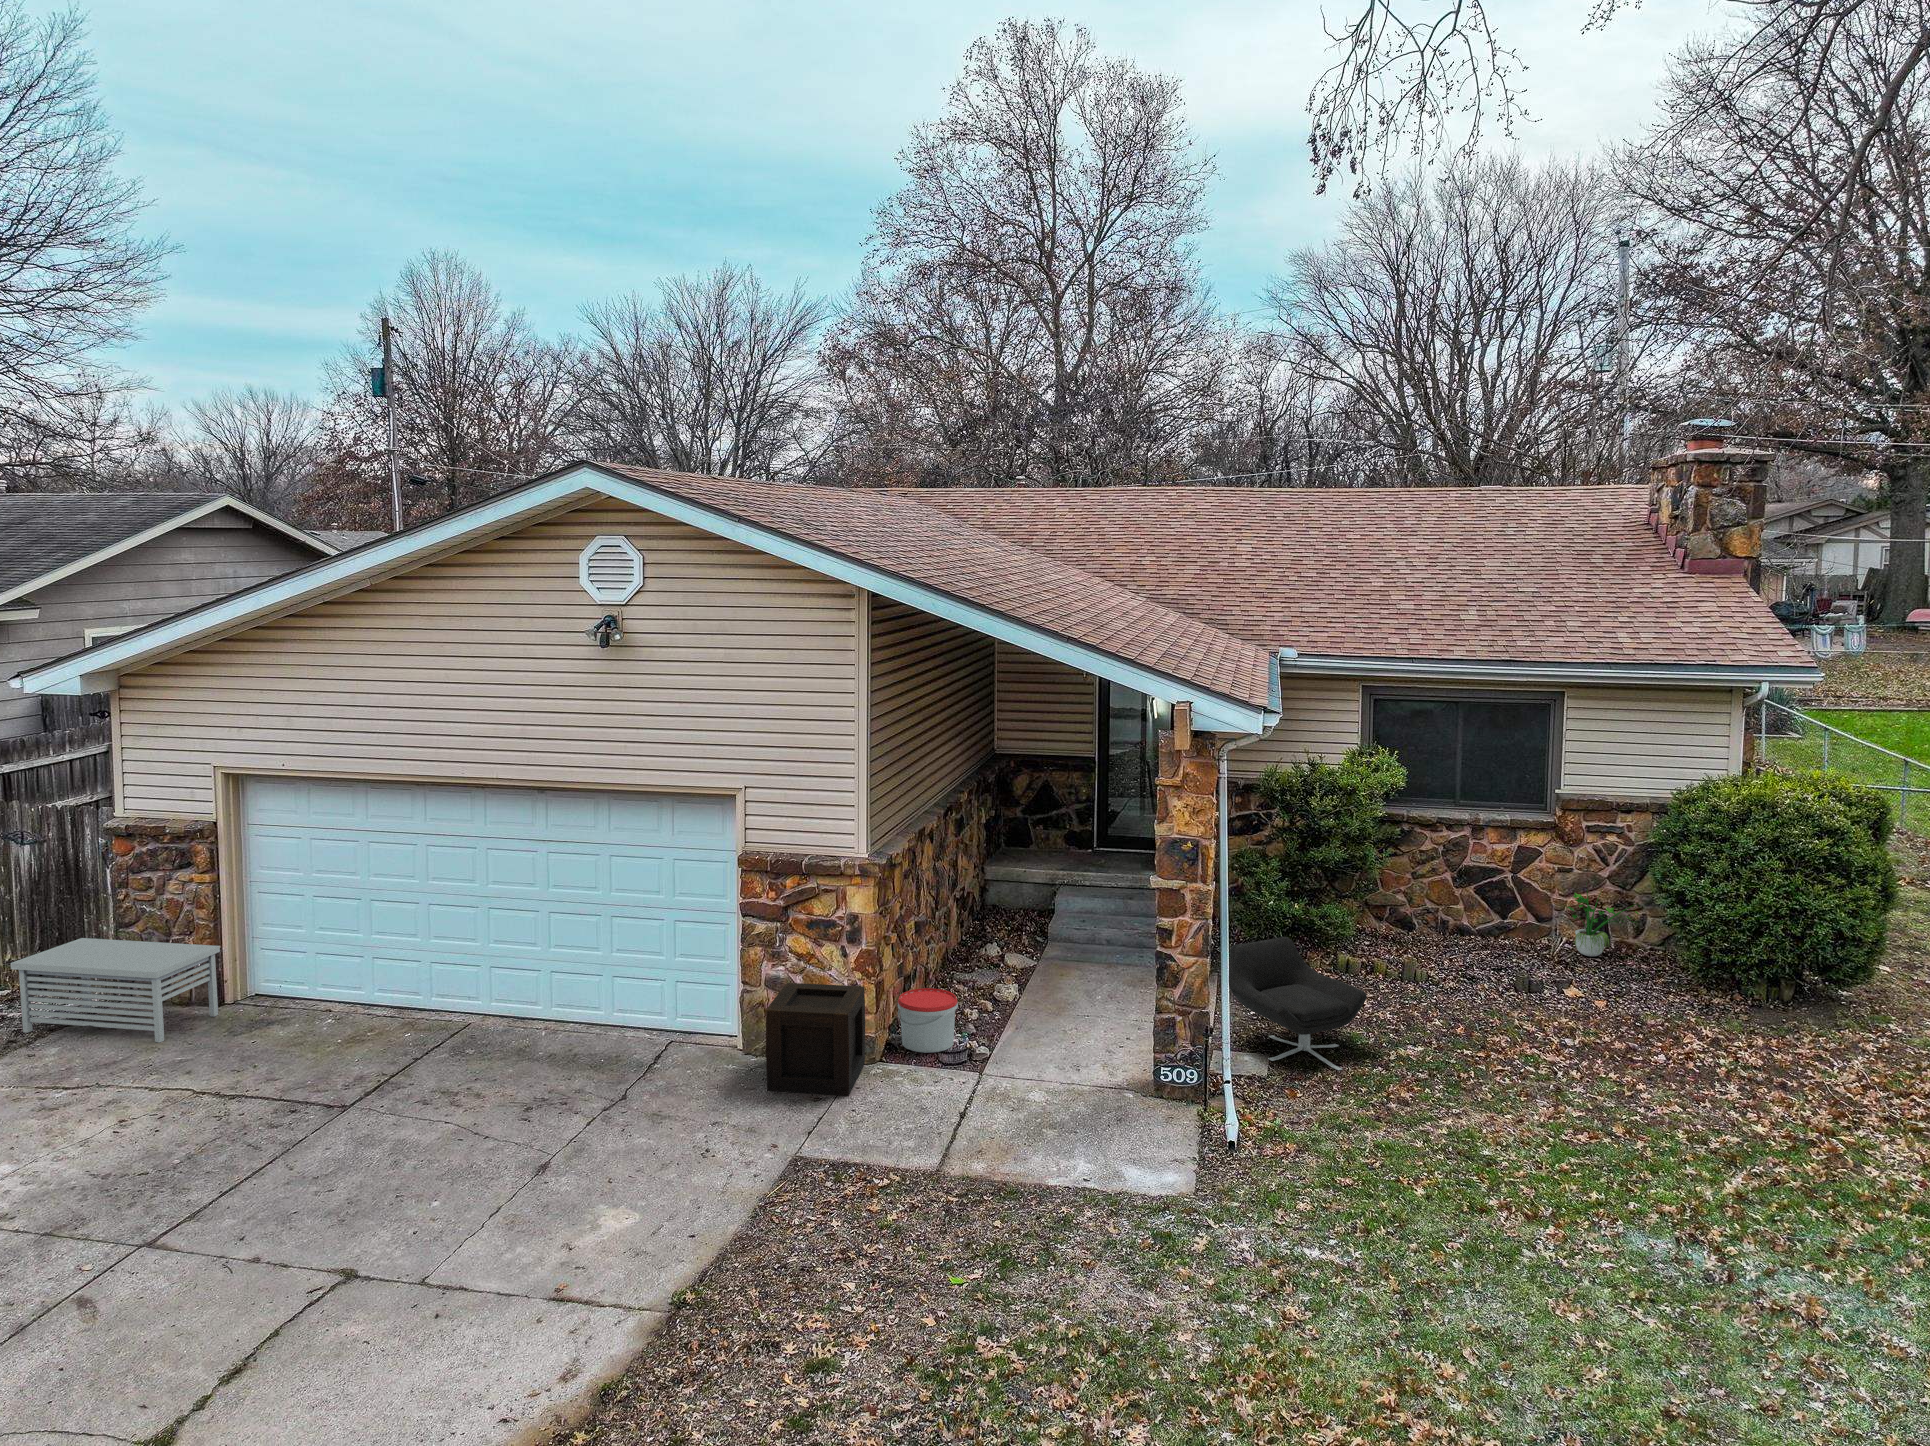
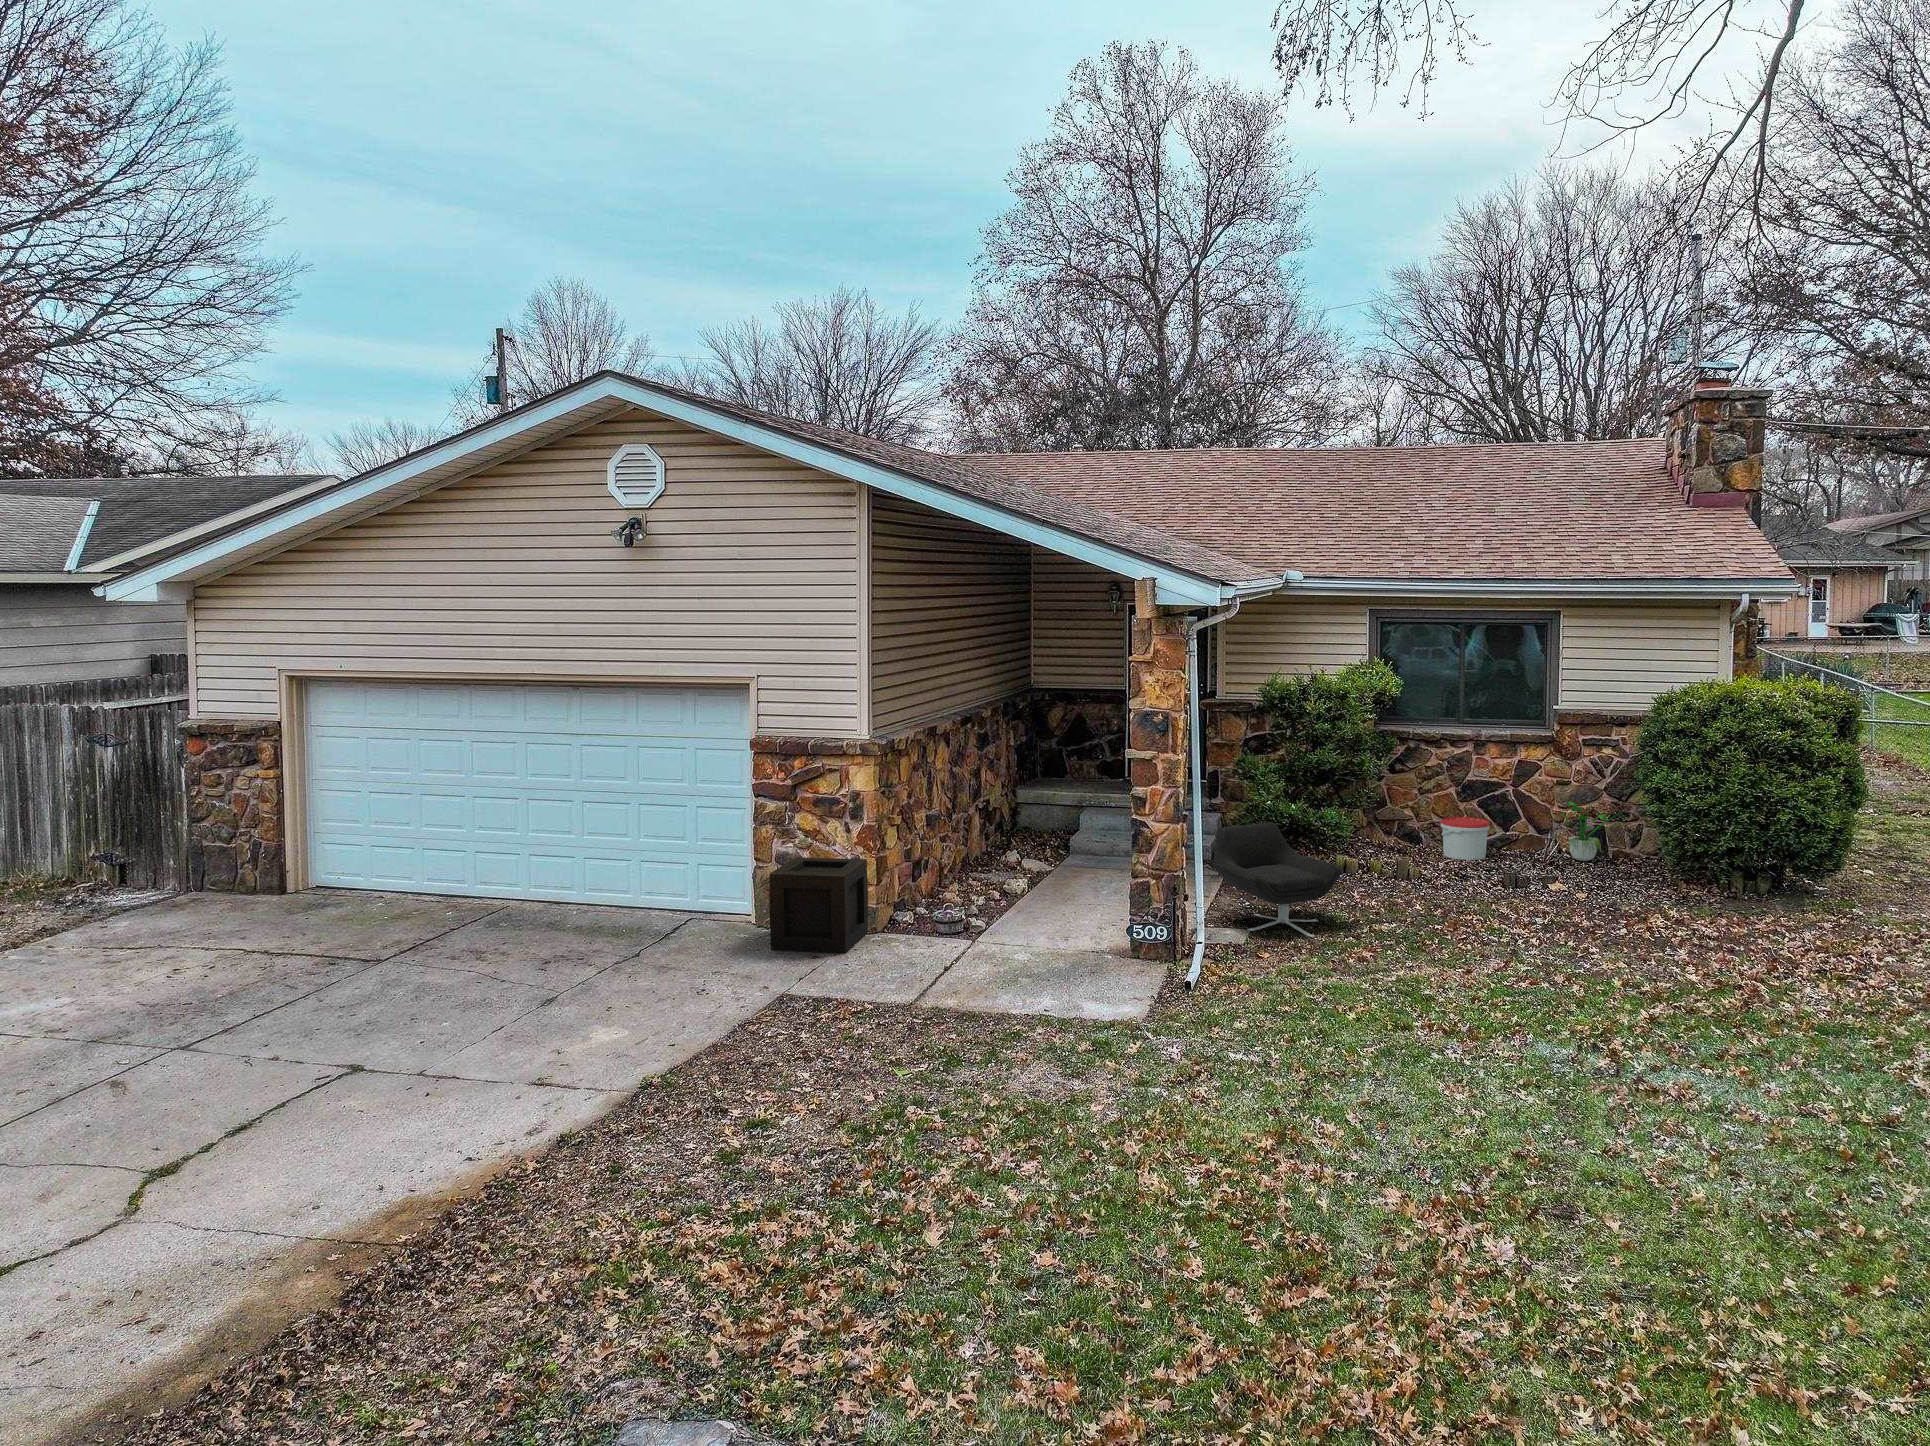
storage bench: present [11,938,220,1043] -> none [90,832,283,919]
bucket: present [898,988,958,1053] -> present [1441,817,1490,860]

